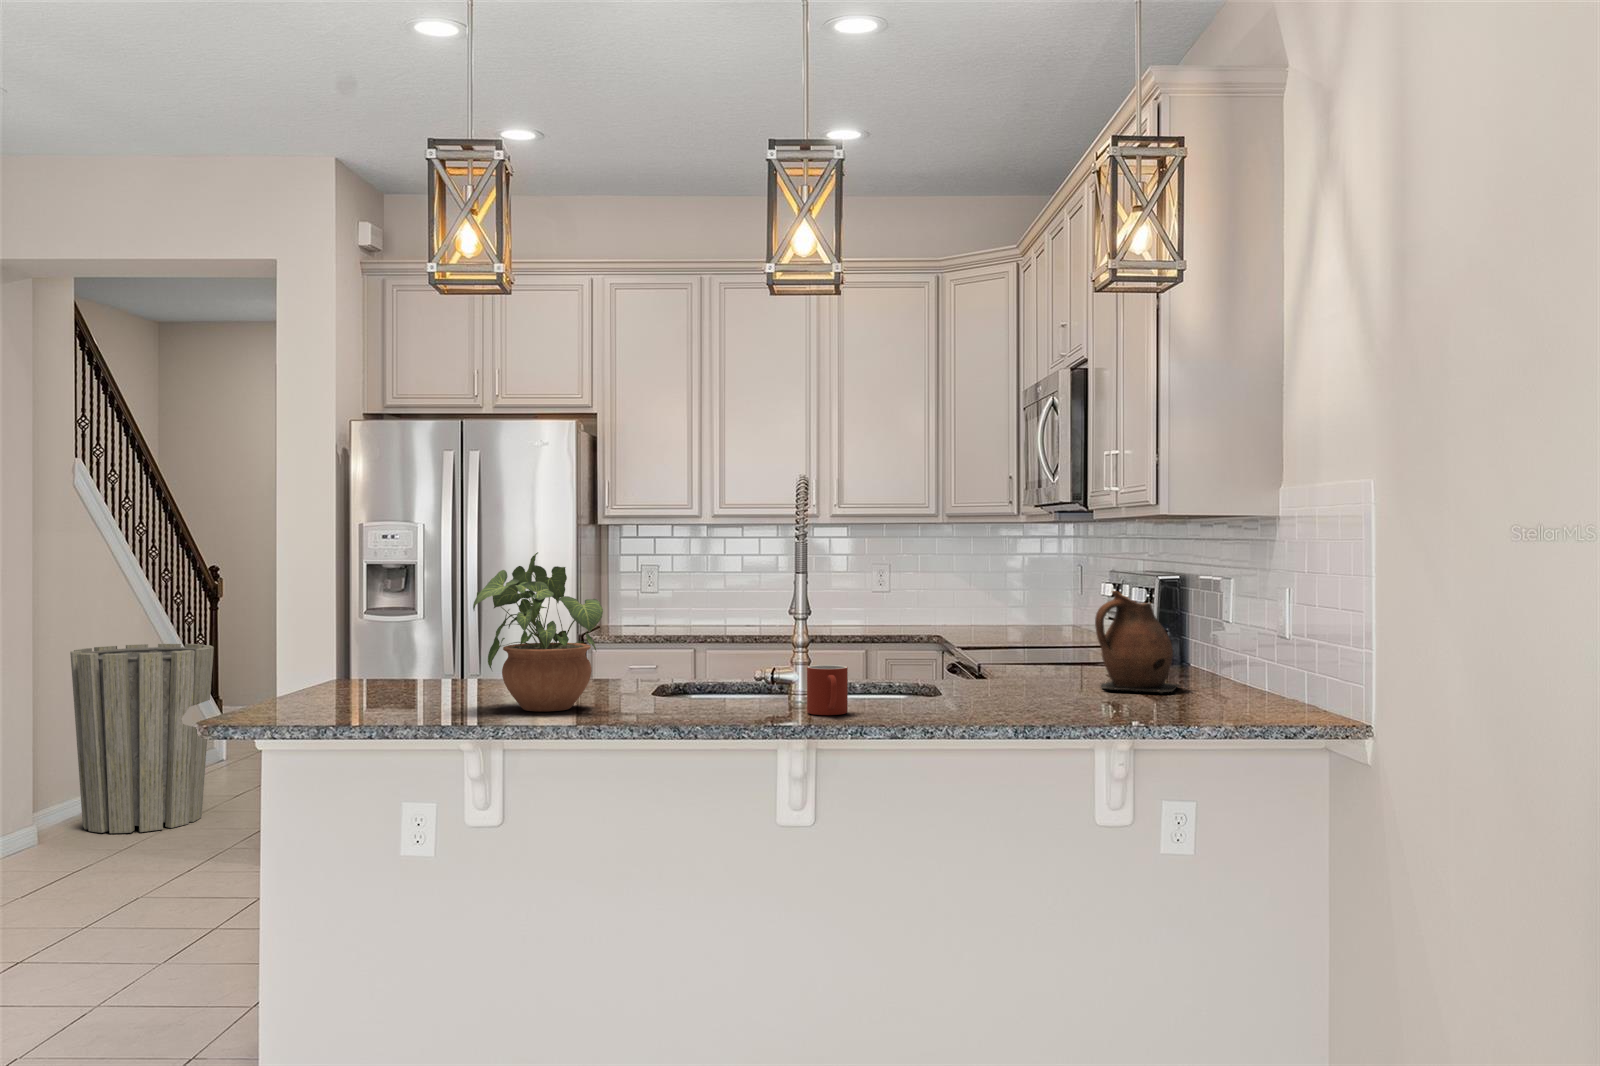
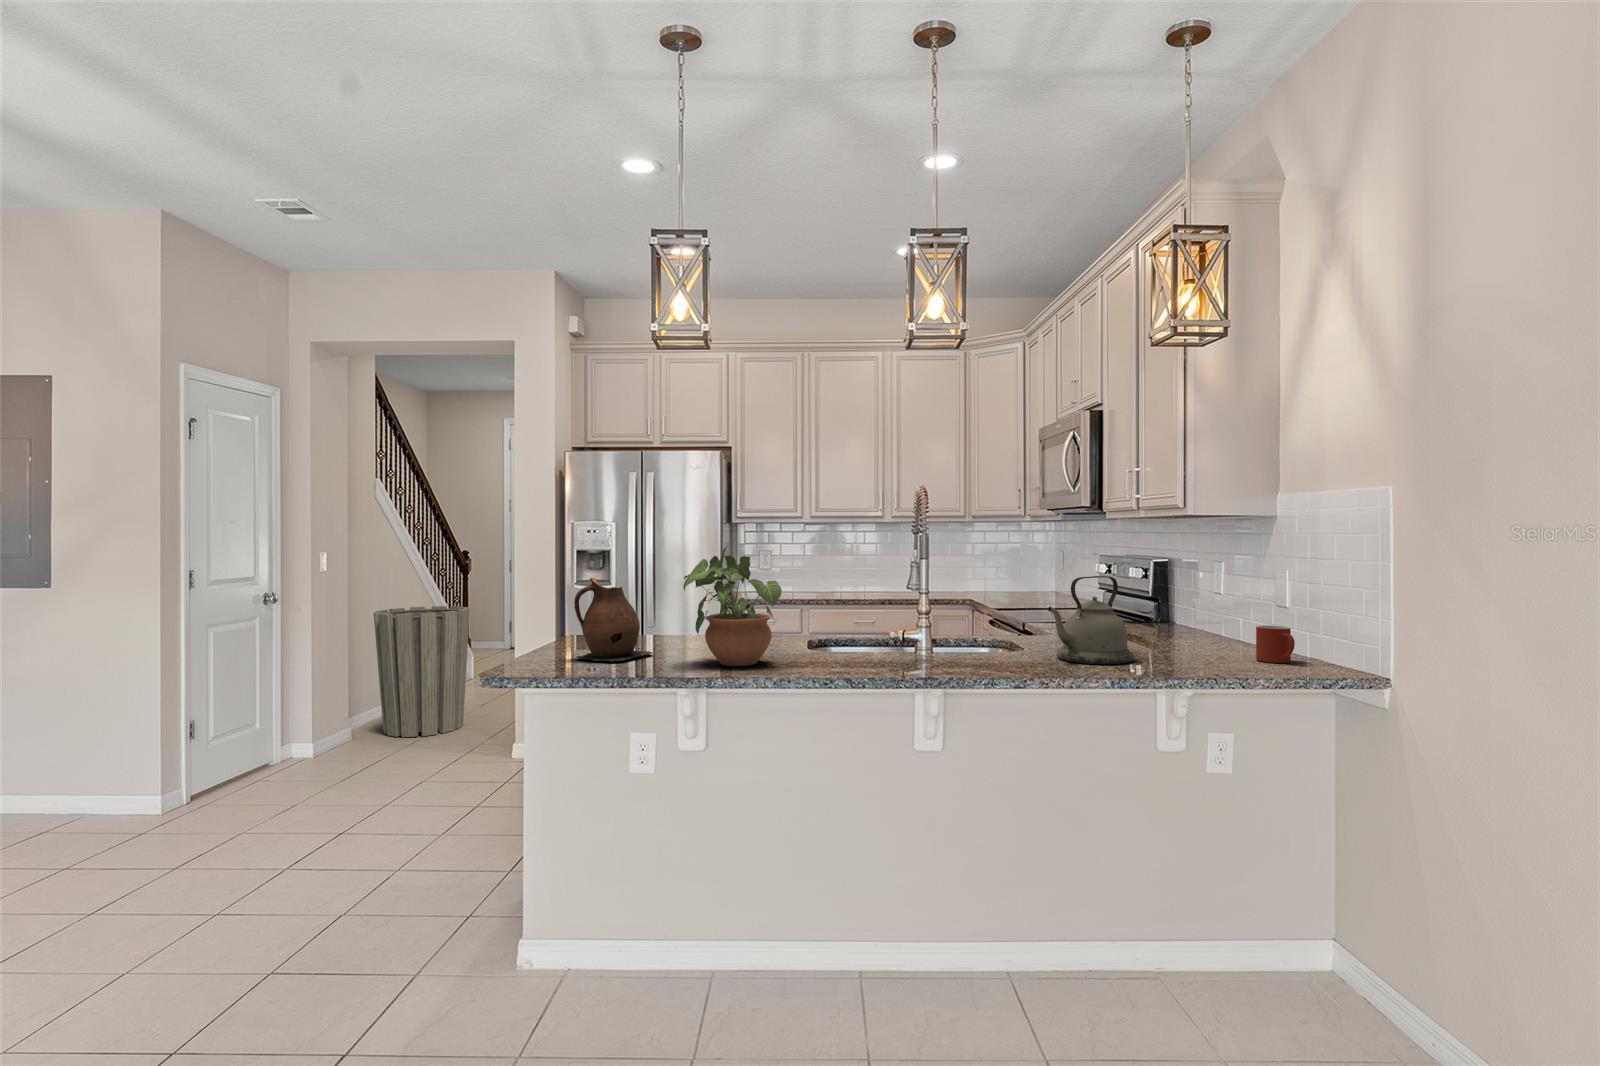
ceramic pitcher: present [1095,591,1181,693] -> present [574,578,653,662]
kettle: none [954,596,1068,710] -> present [1048,576,1134,664]
mug: present [807,665,848,715] -> present [1256,625,1295,663]

